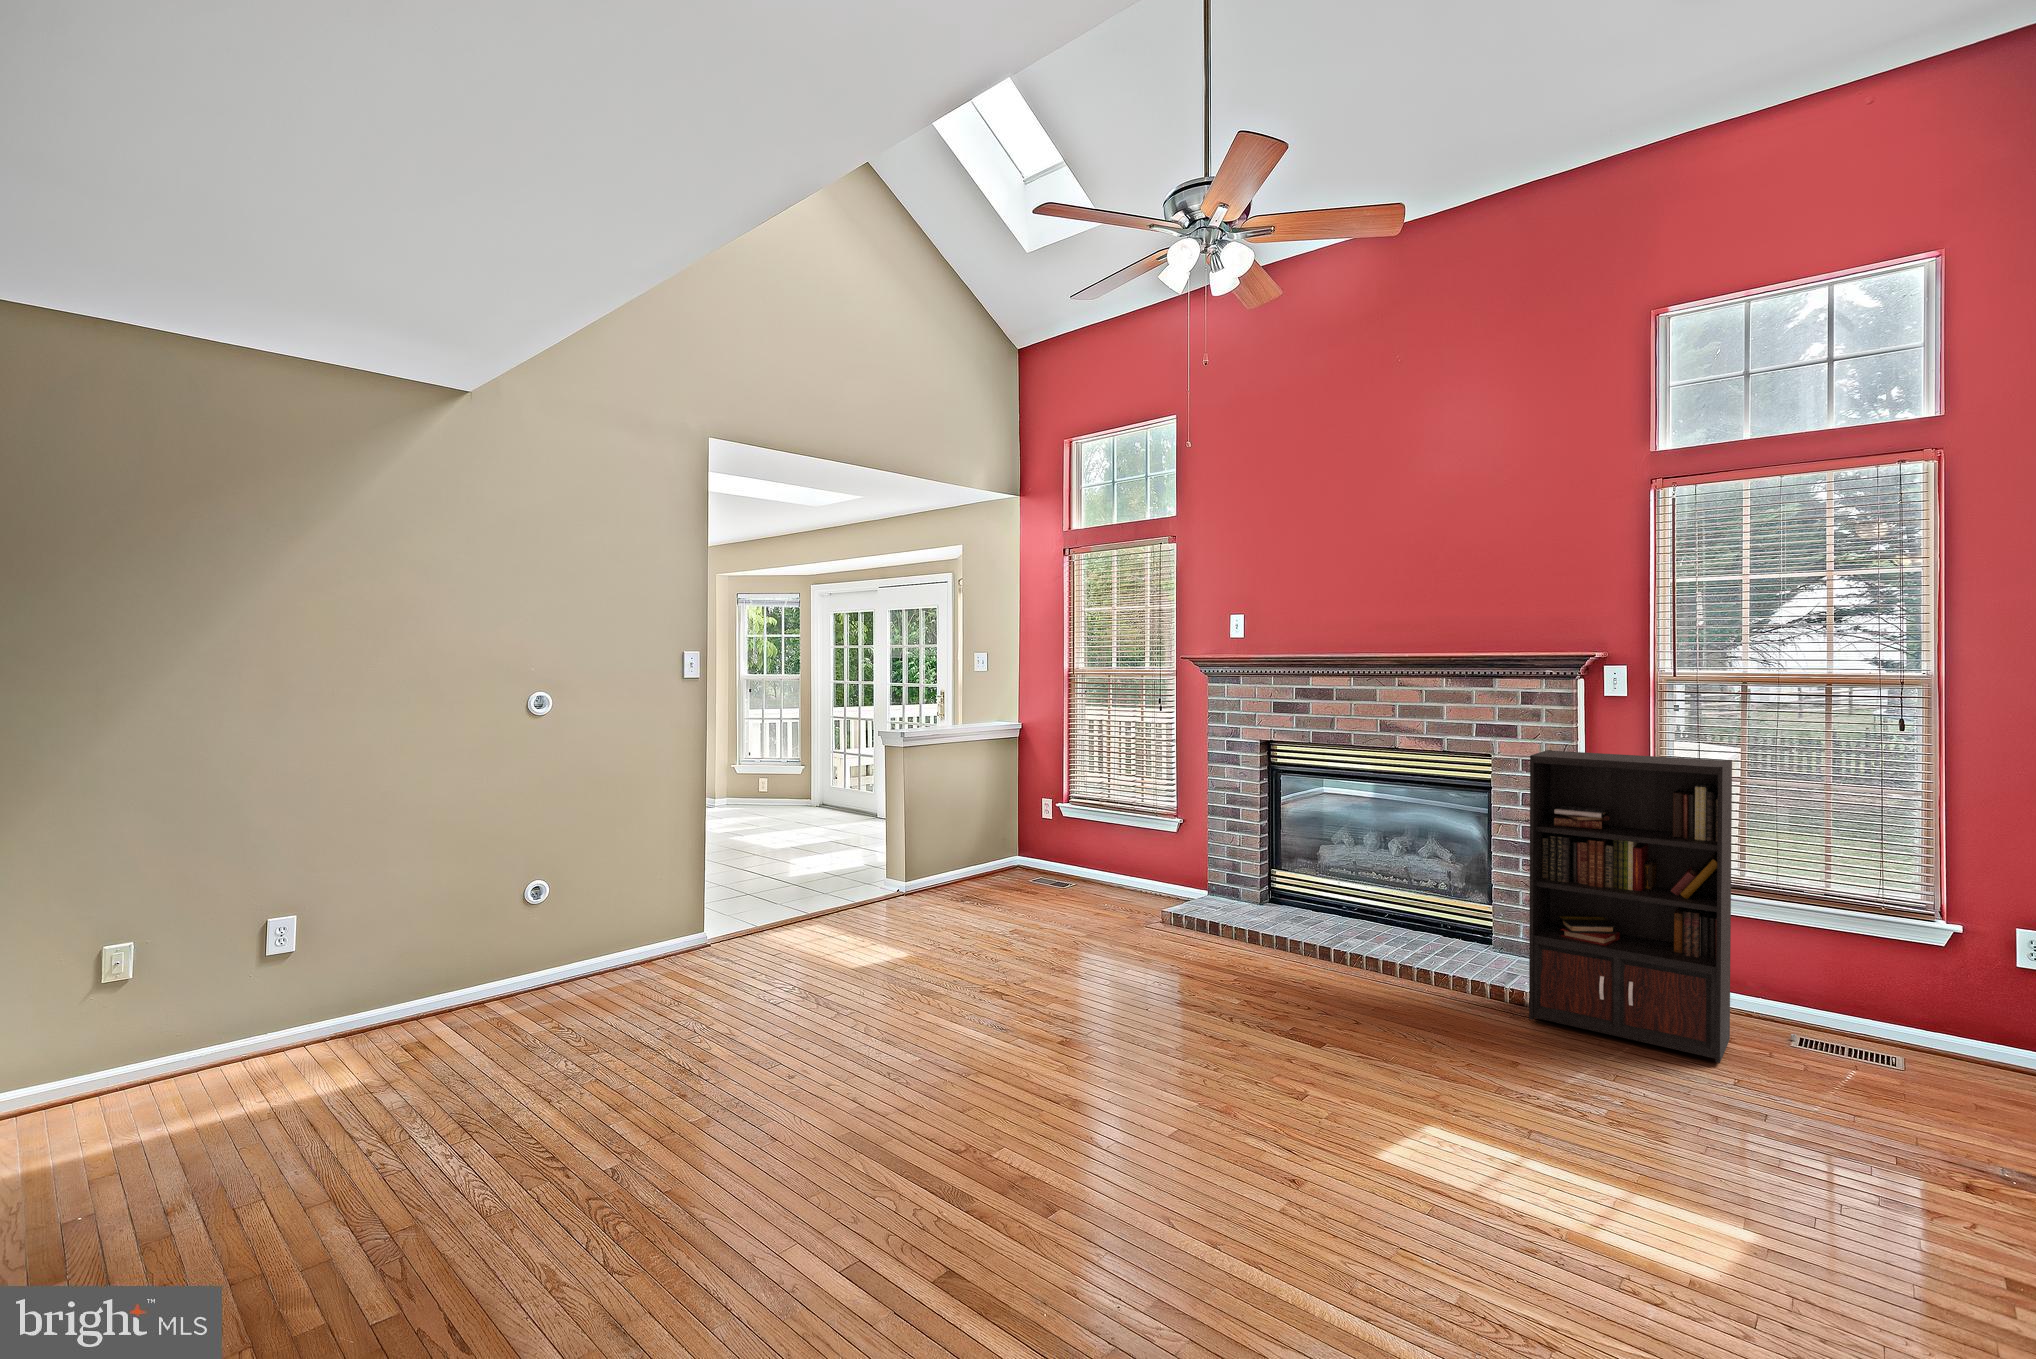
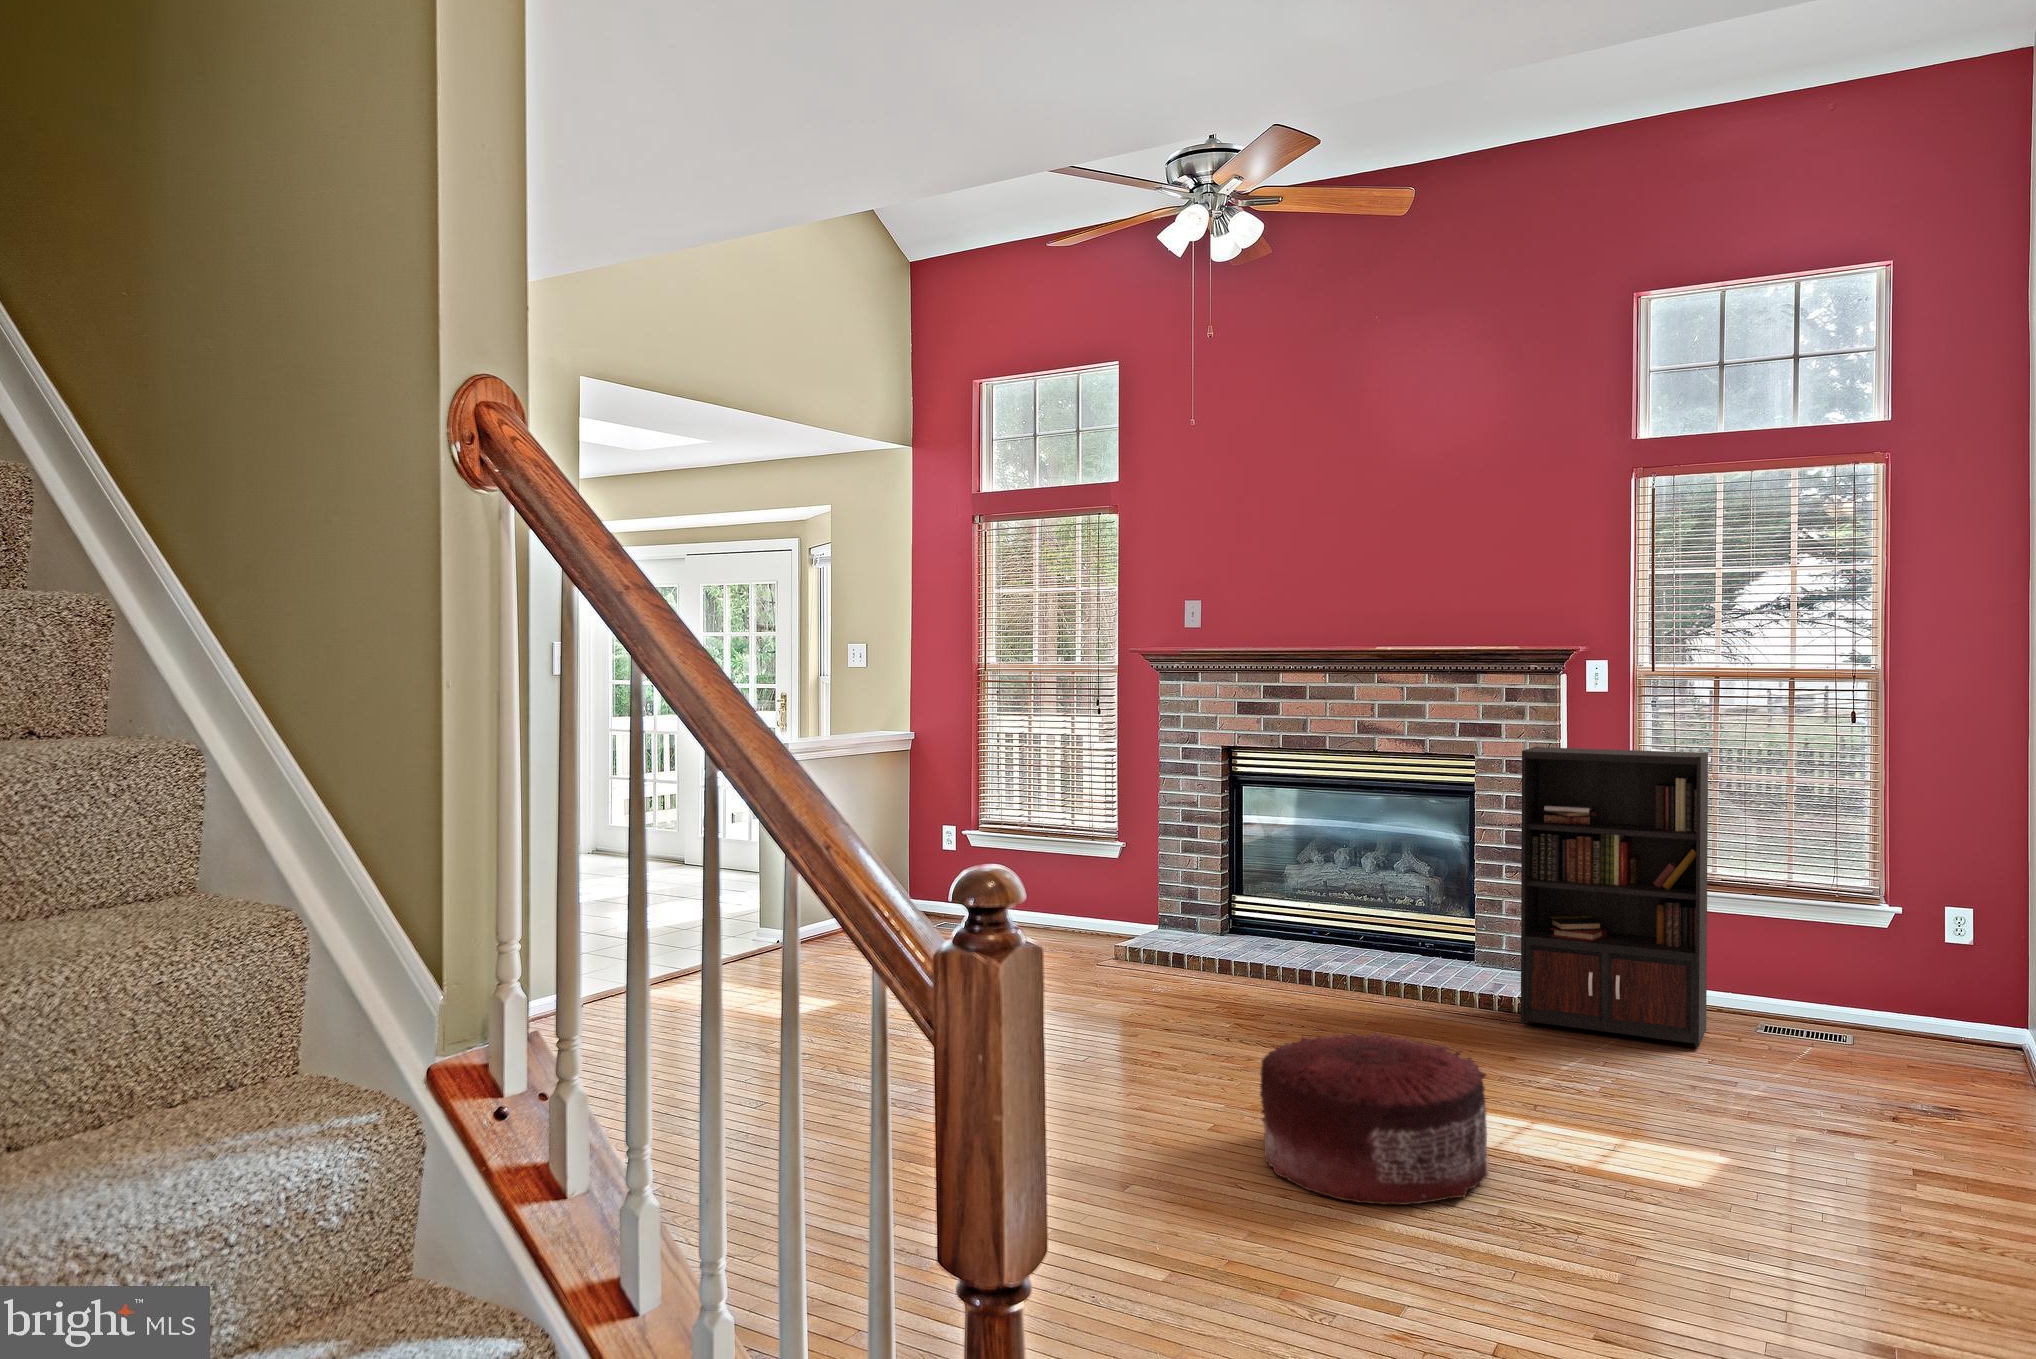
pouf: none [1207,1053,1453,1274] -> present [1260,1032,1489,1205]

